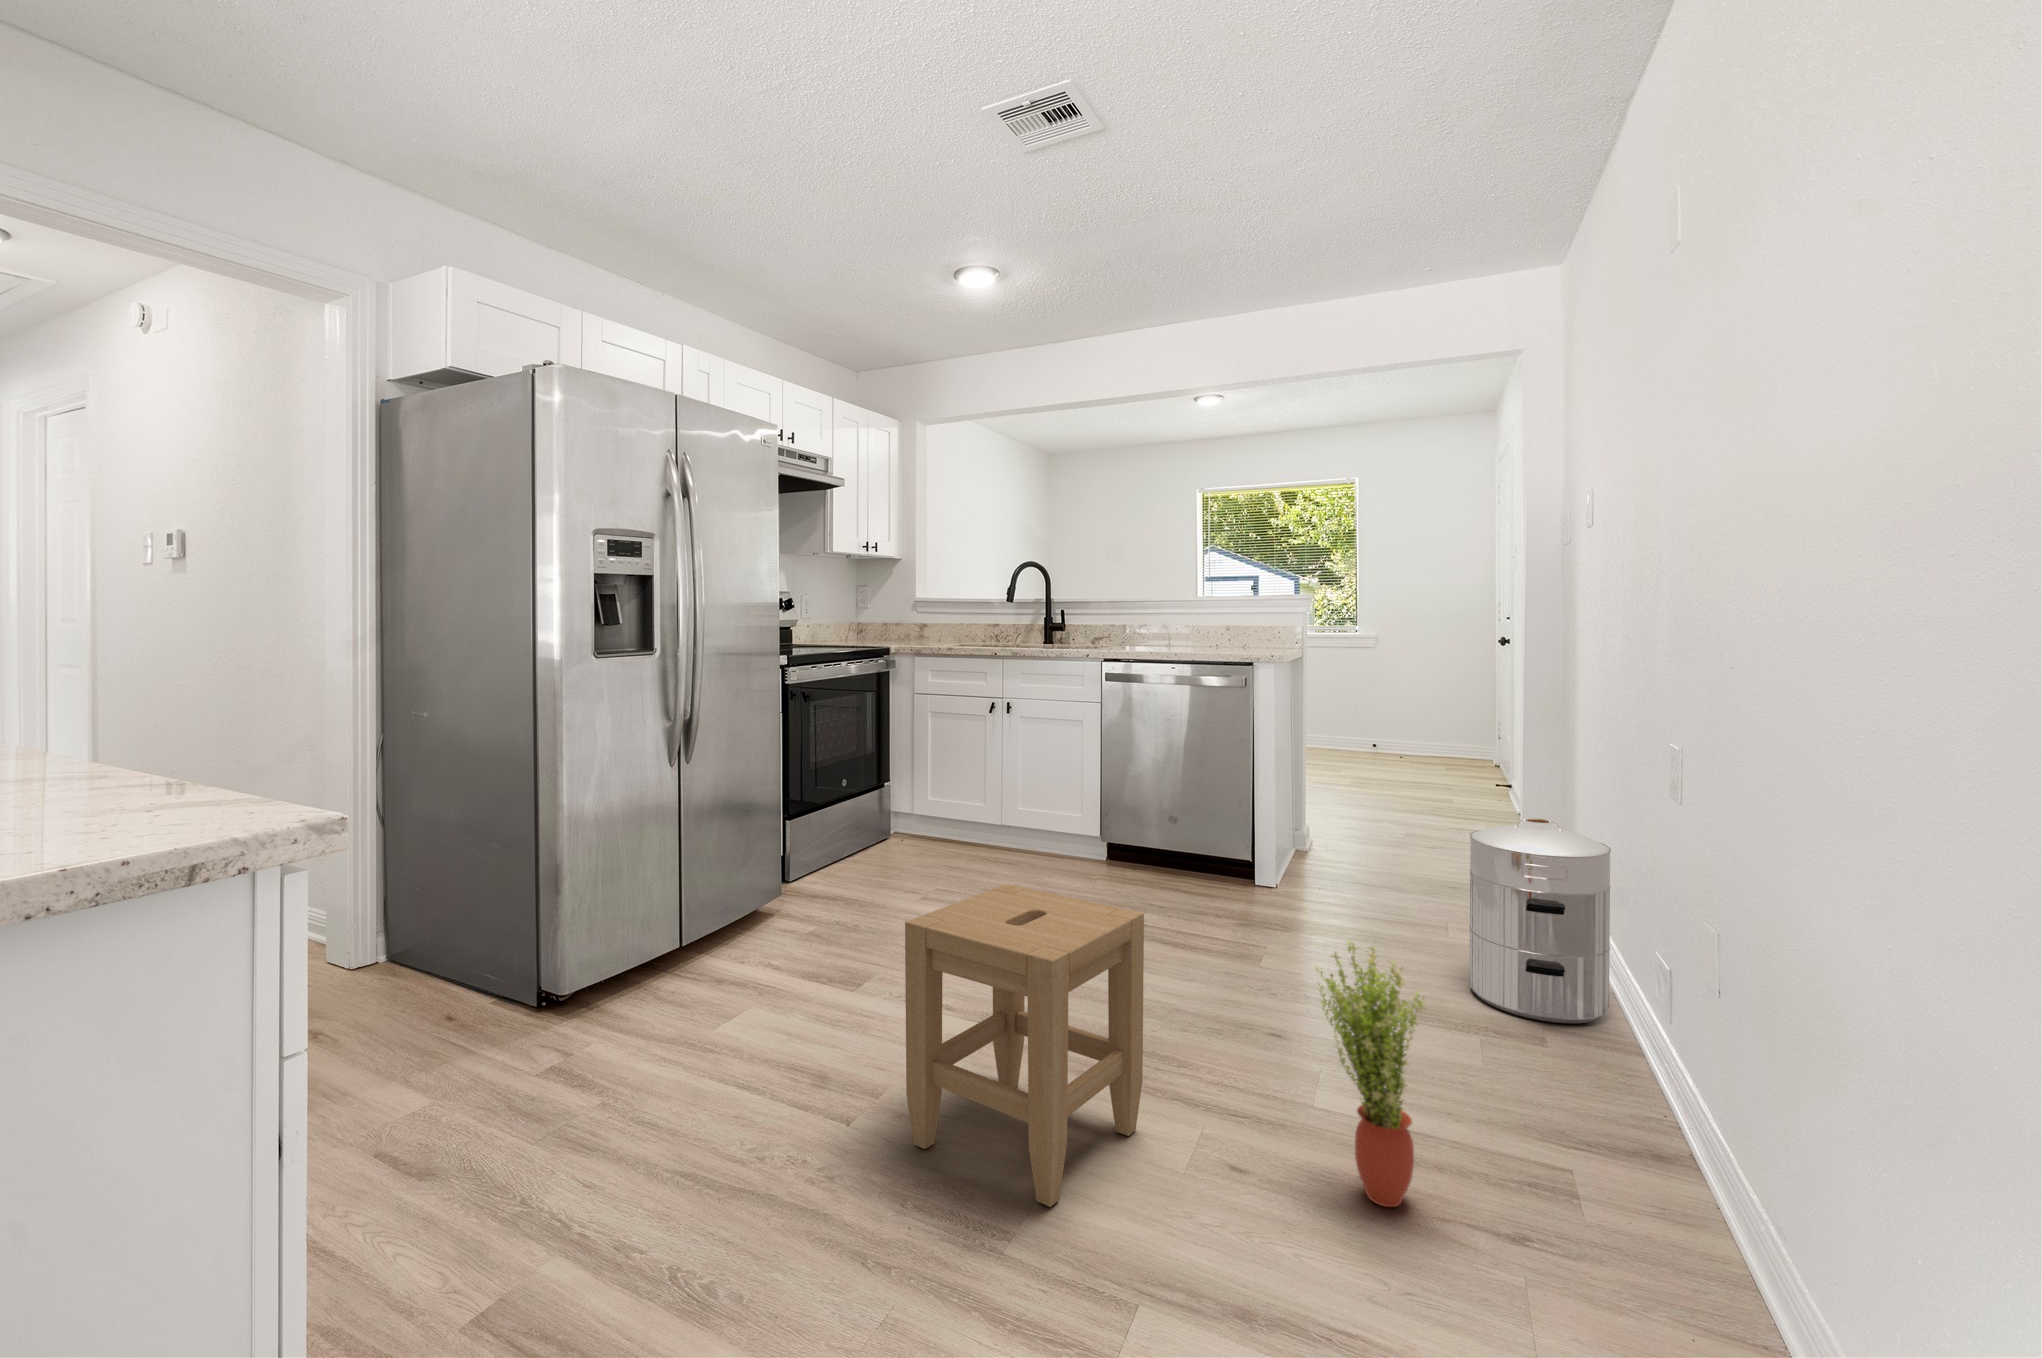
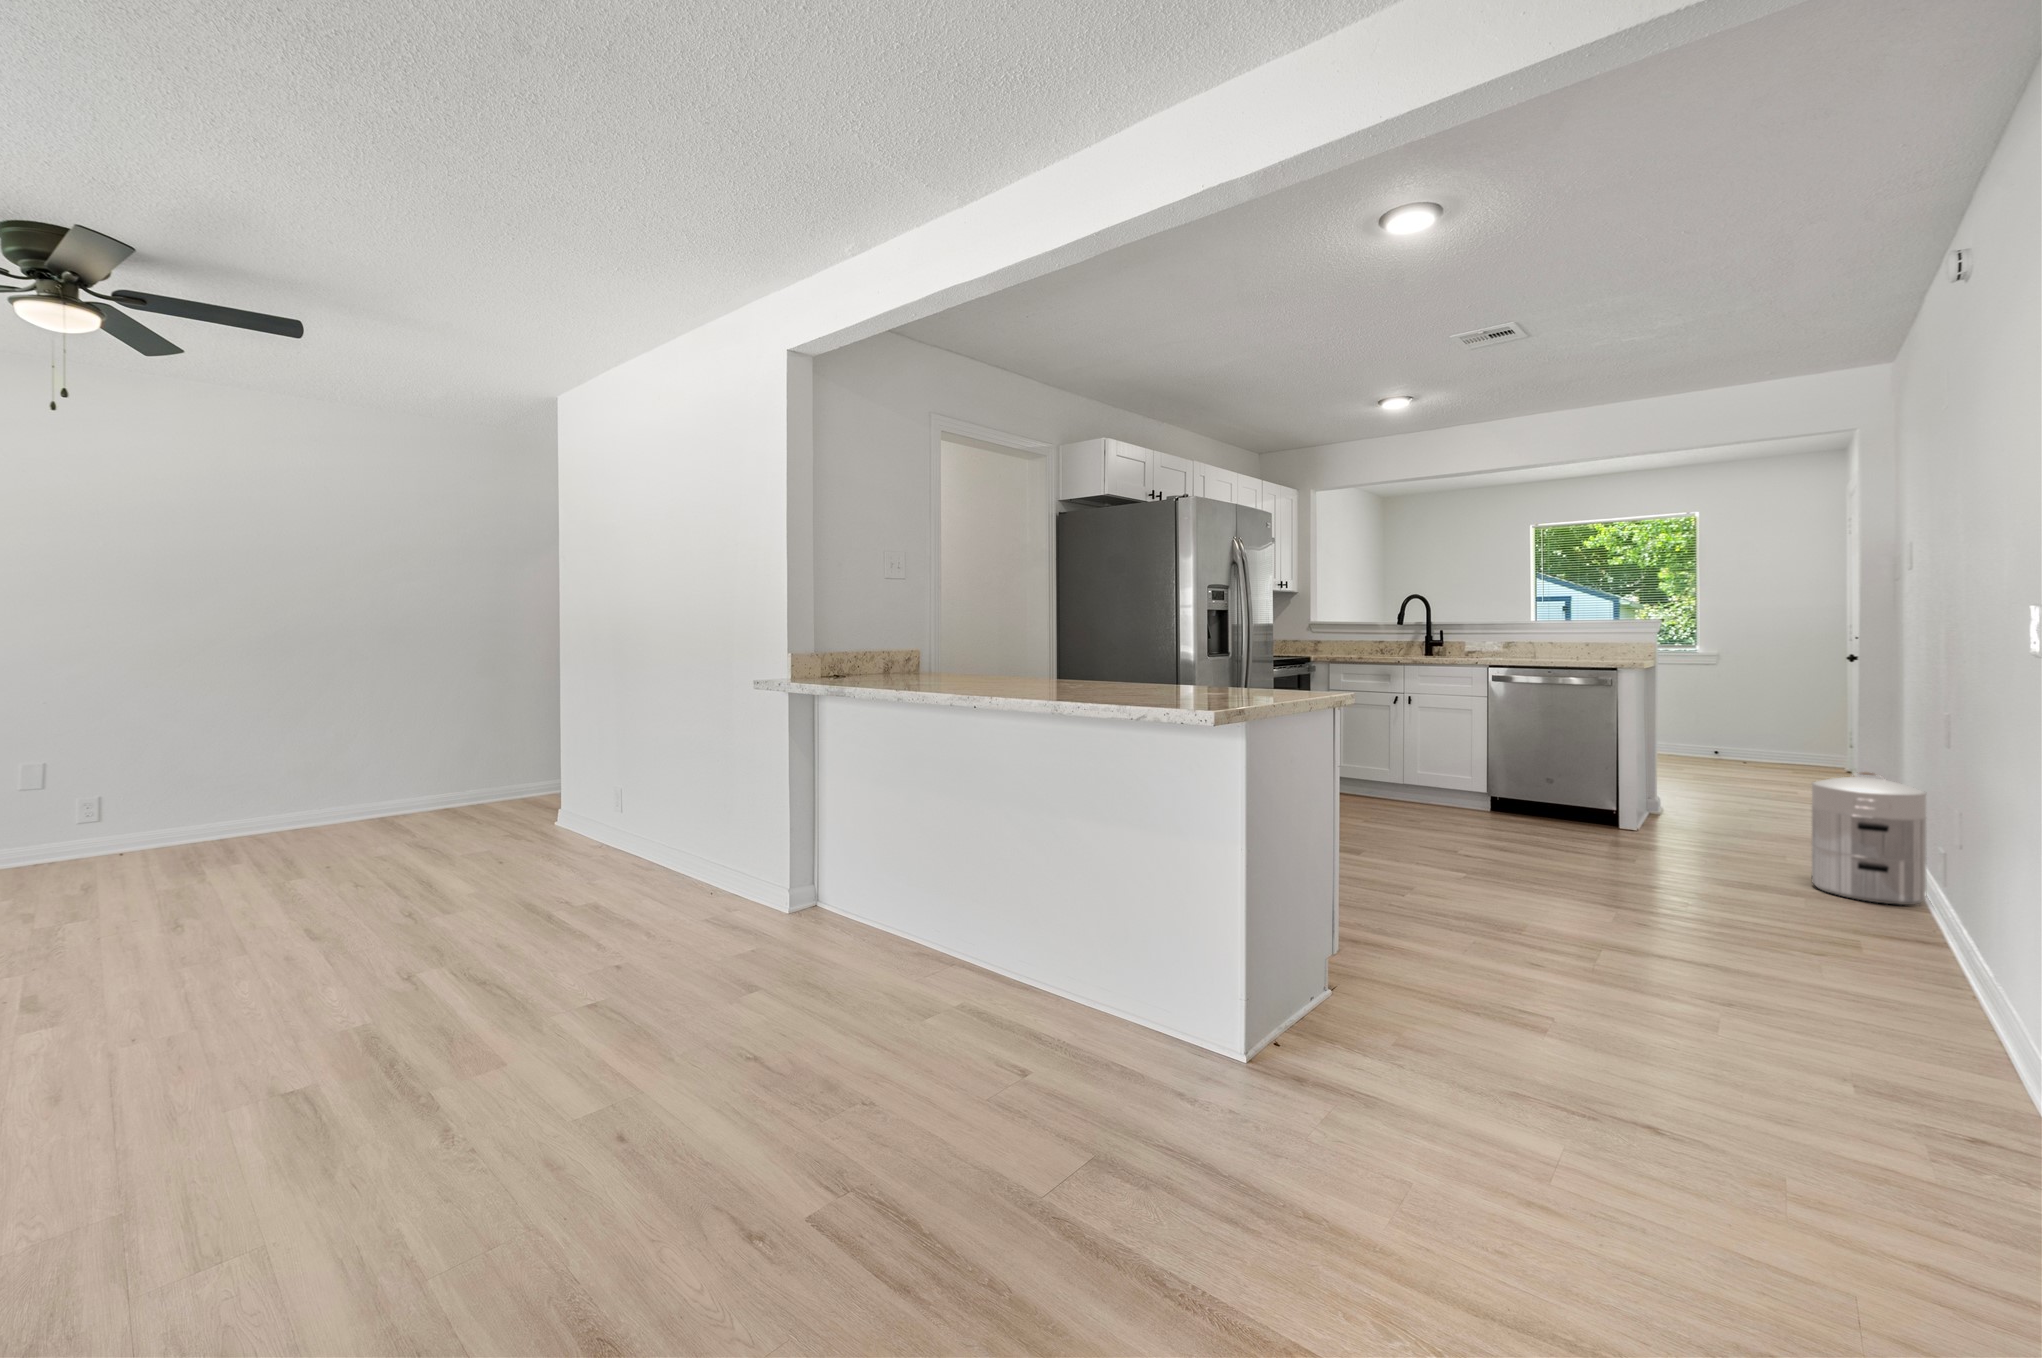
stool: present [905,884,1144,1207] -> none [1459,787,1599,936]
potted plant: present [1316,941,1425,1207] -> none [1716,814,1791,953]

